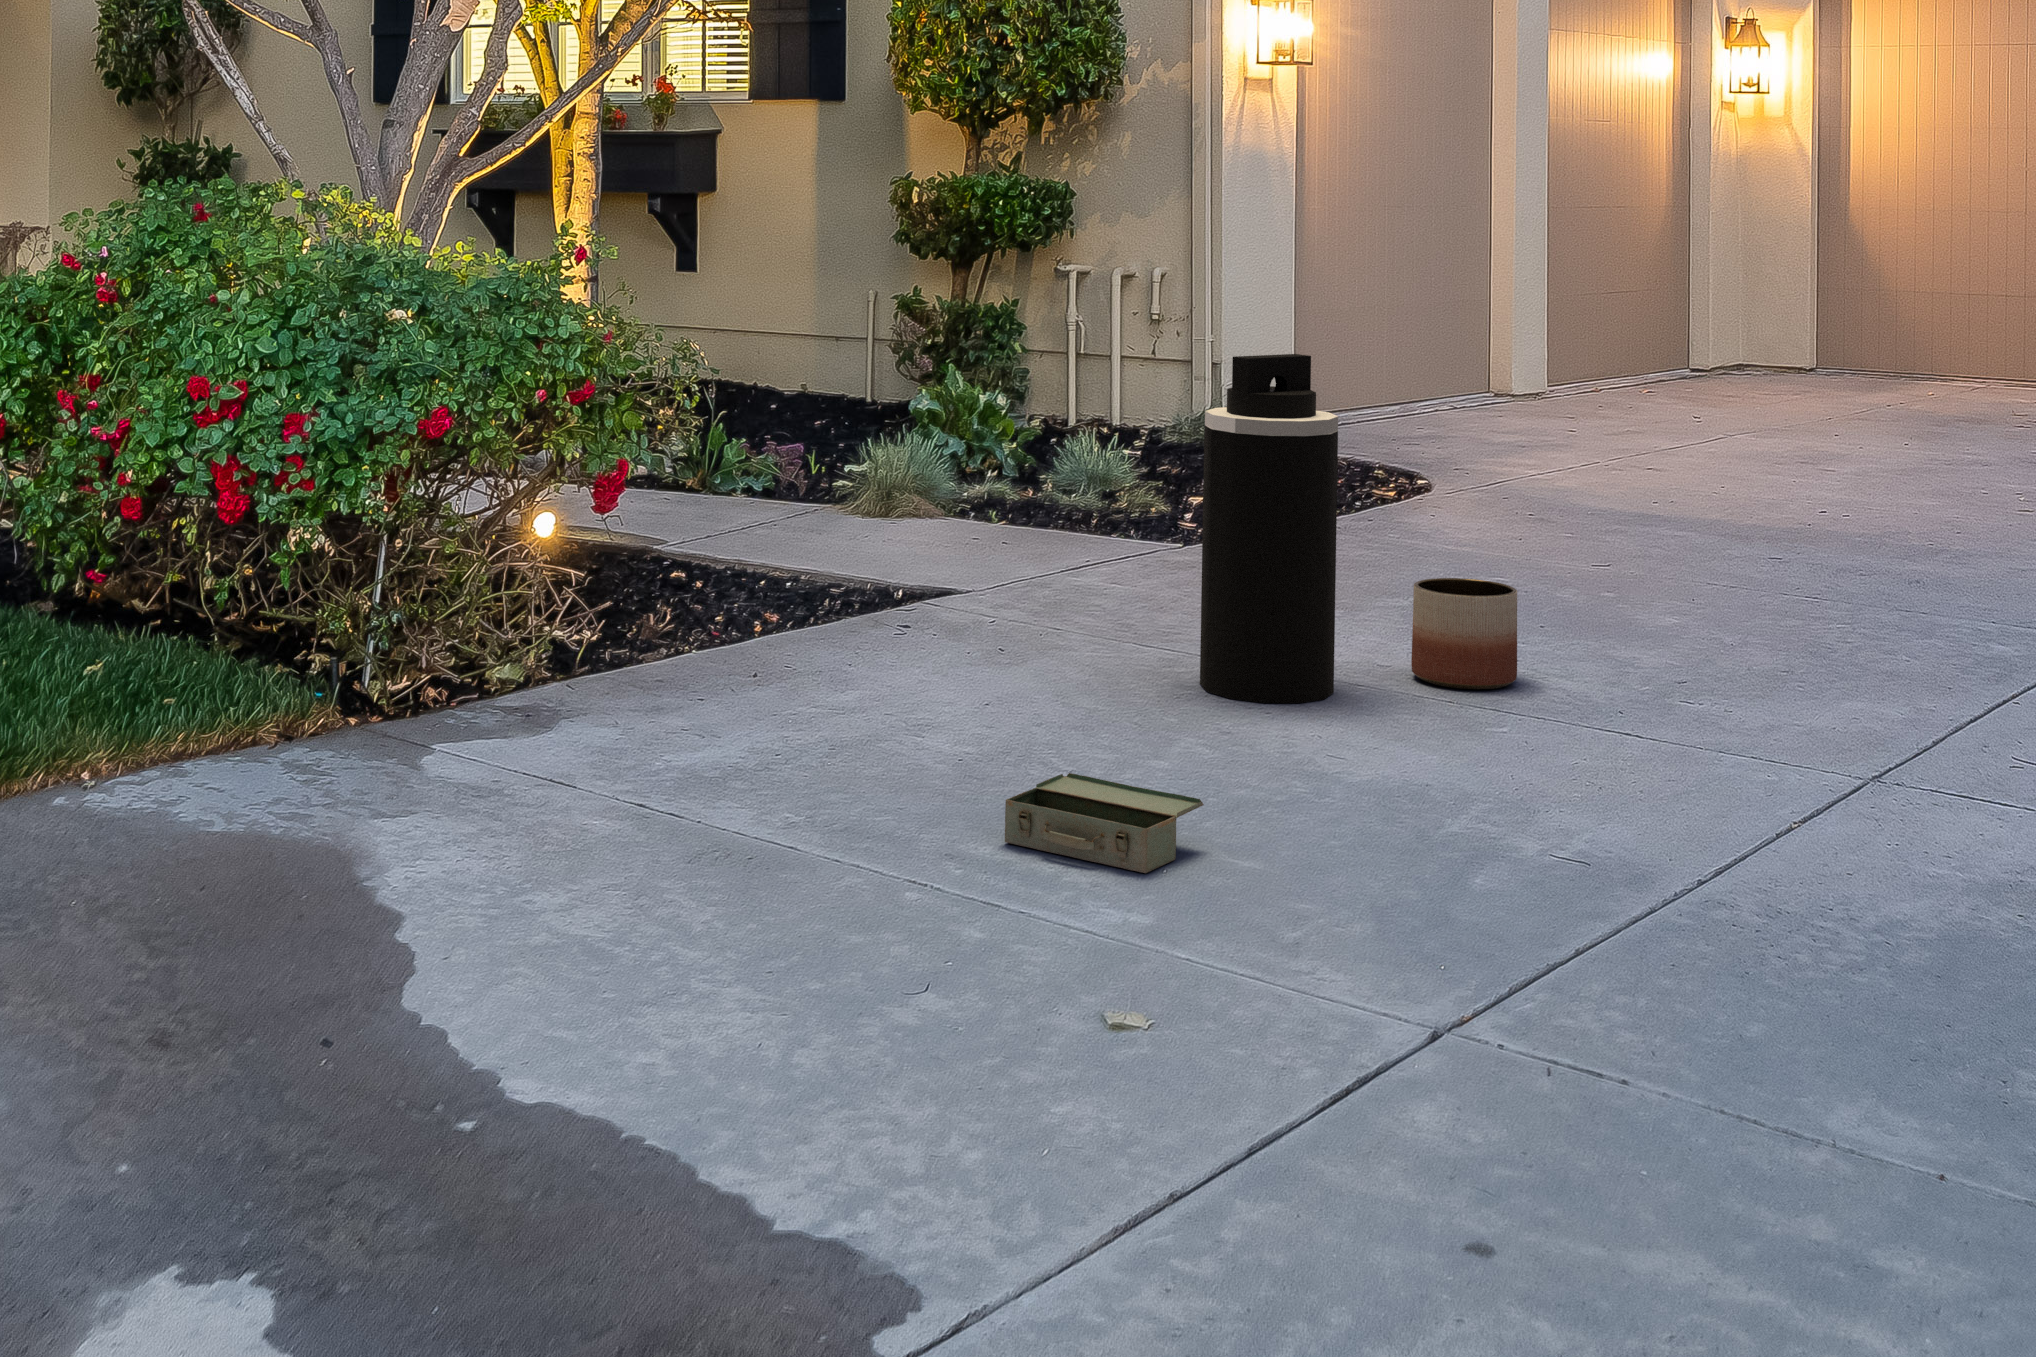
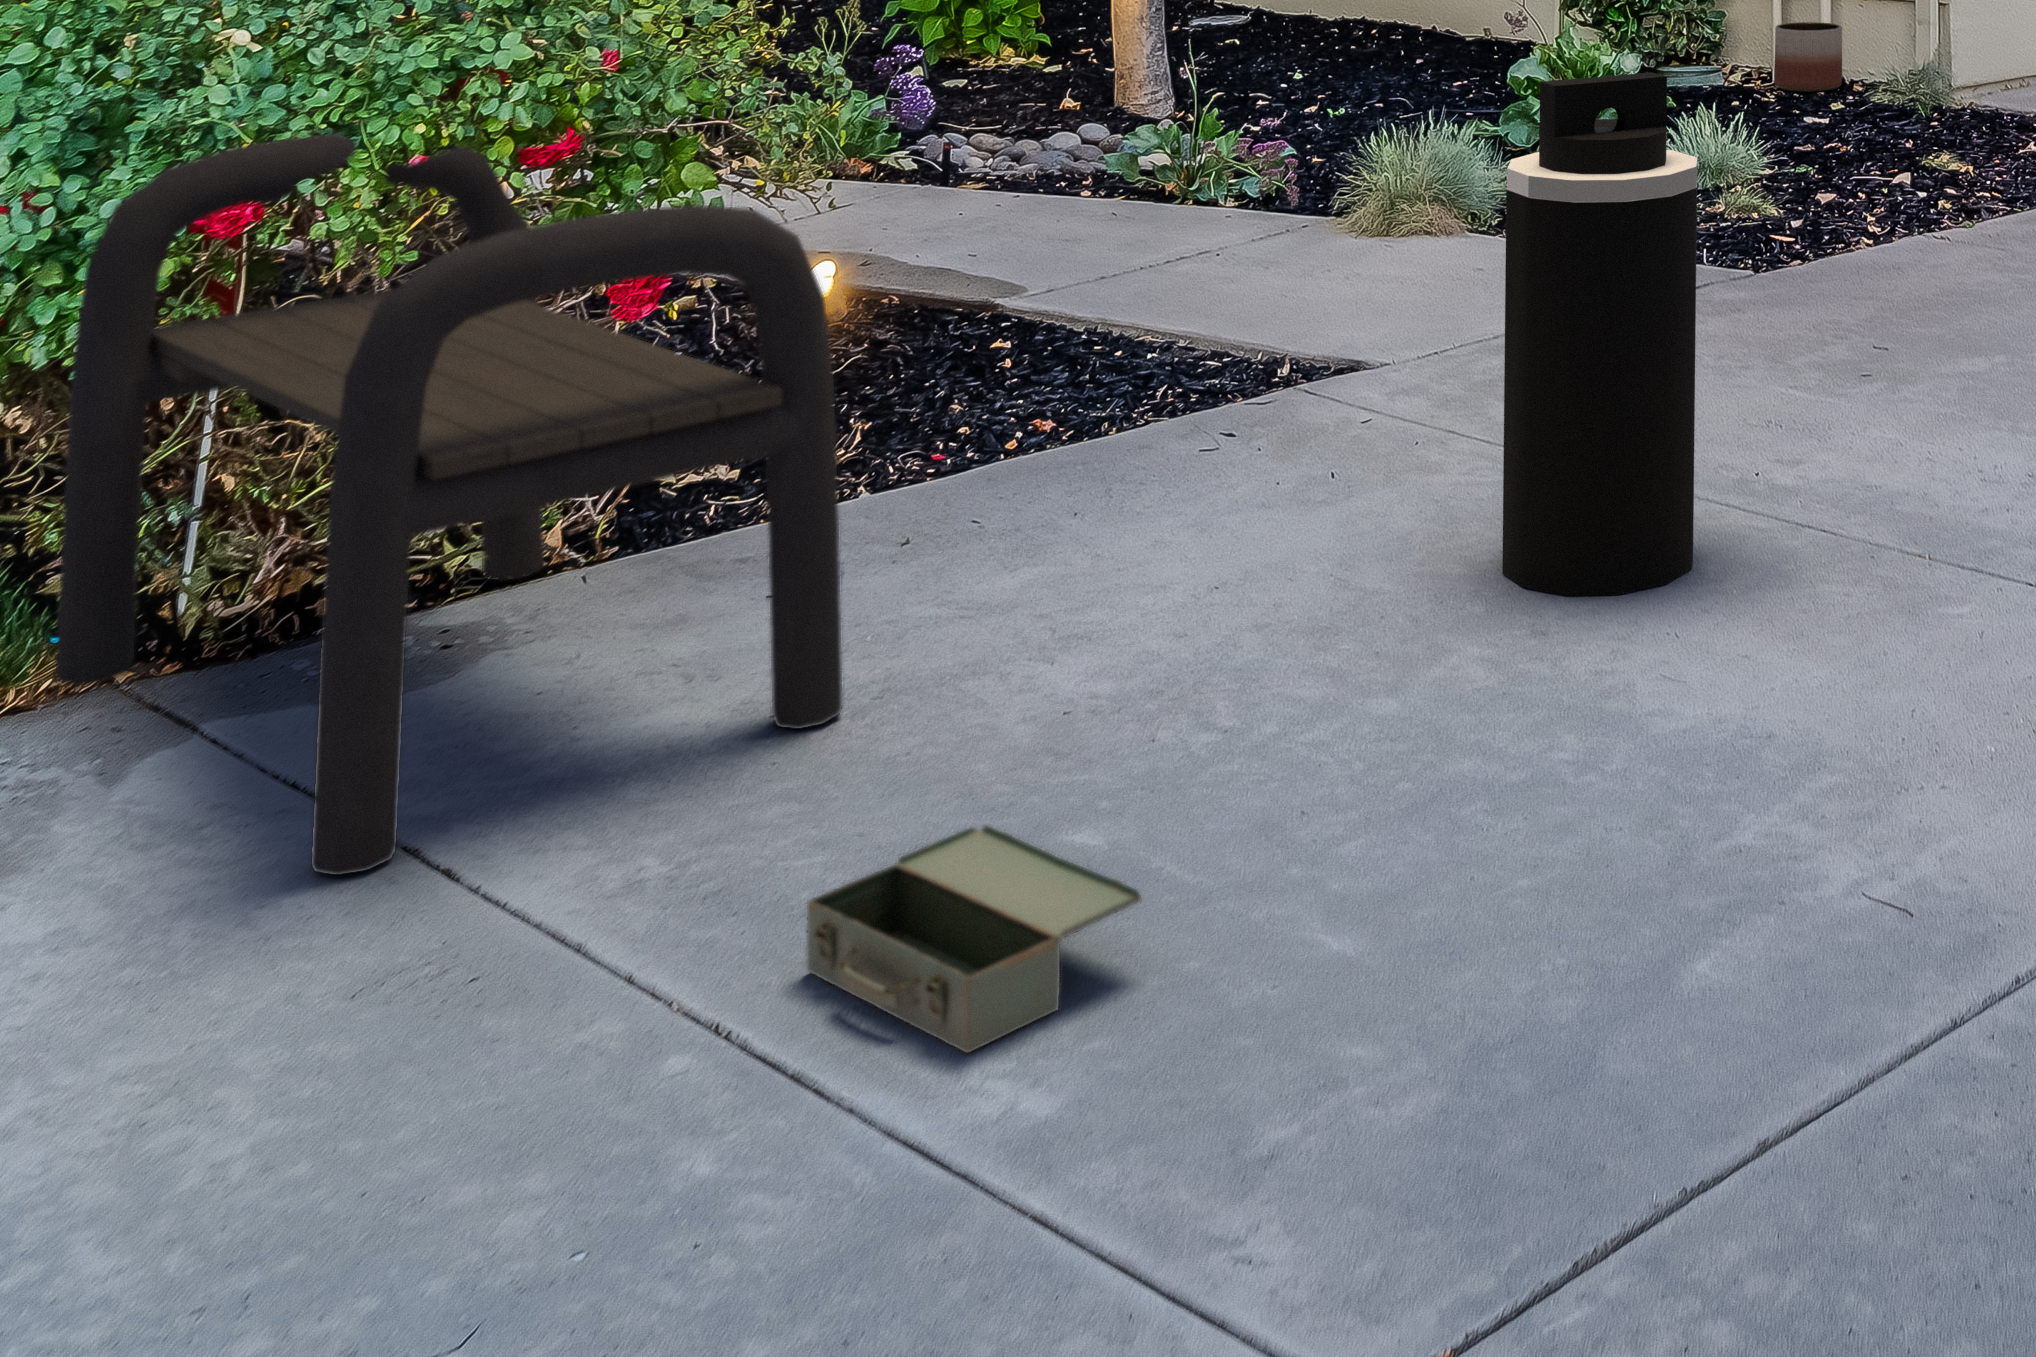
bench: none [339,373,865,800] -> present [56,133,842,875]
planter: present [1411,578,1517,689] -> present [1774,22,1842,92]

